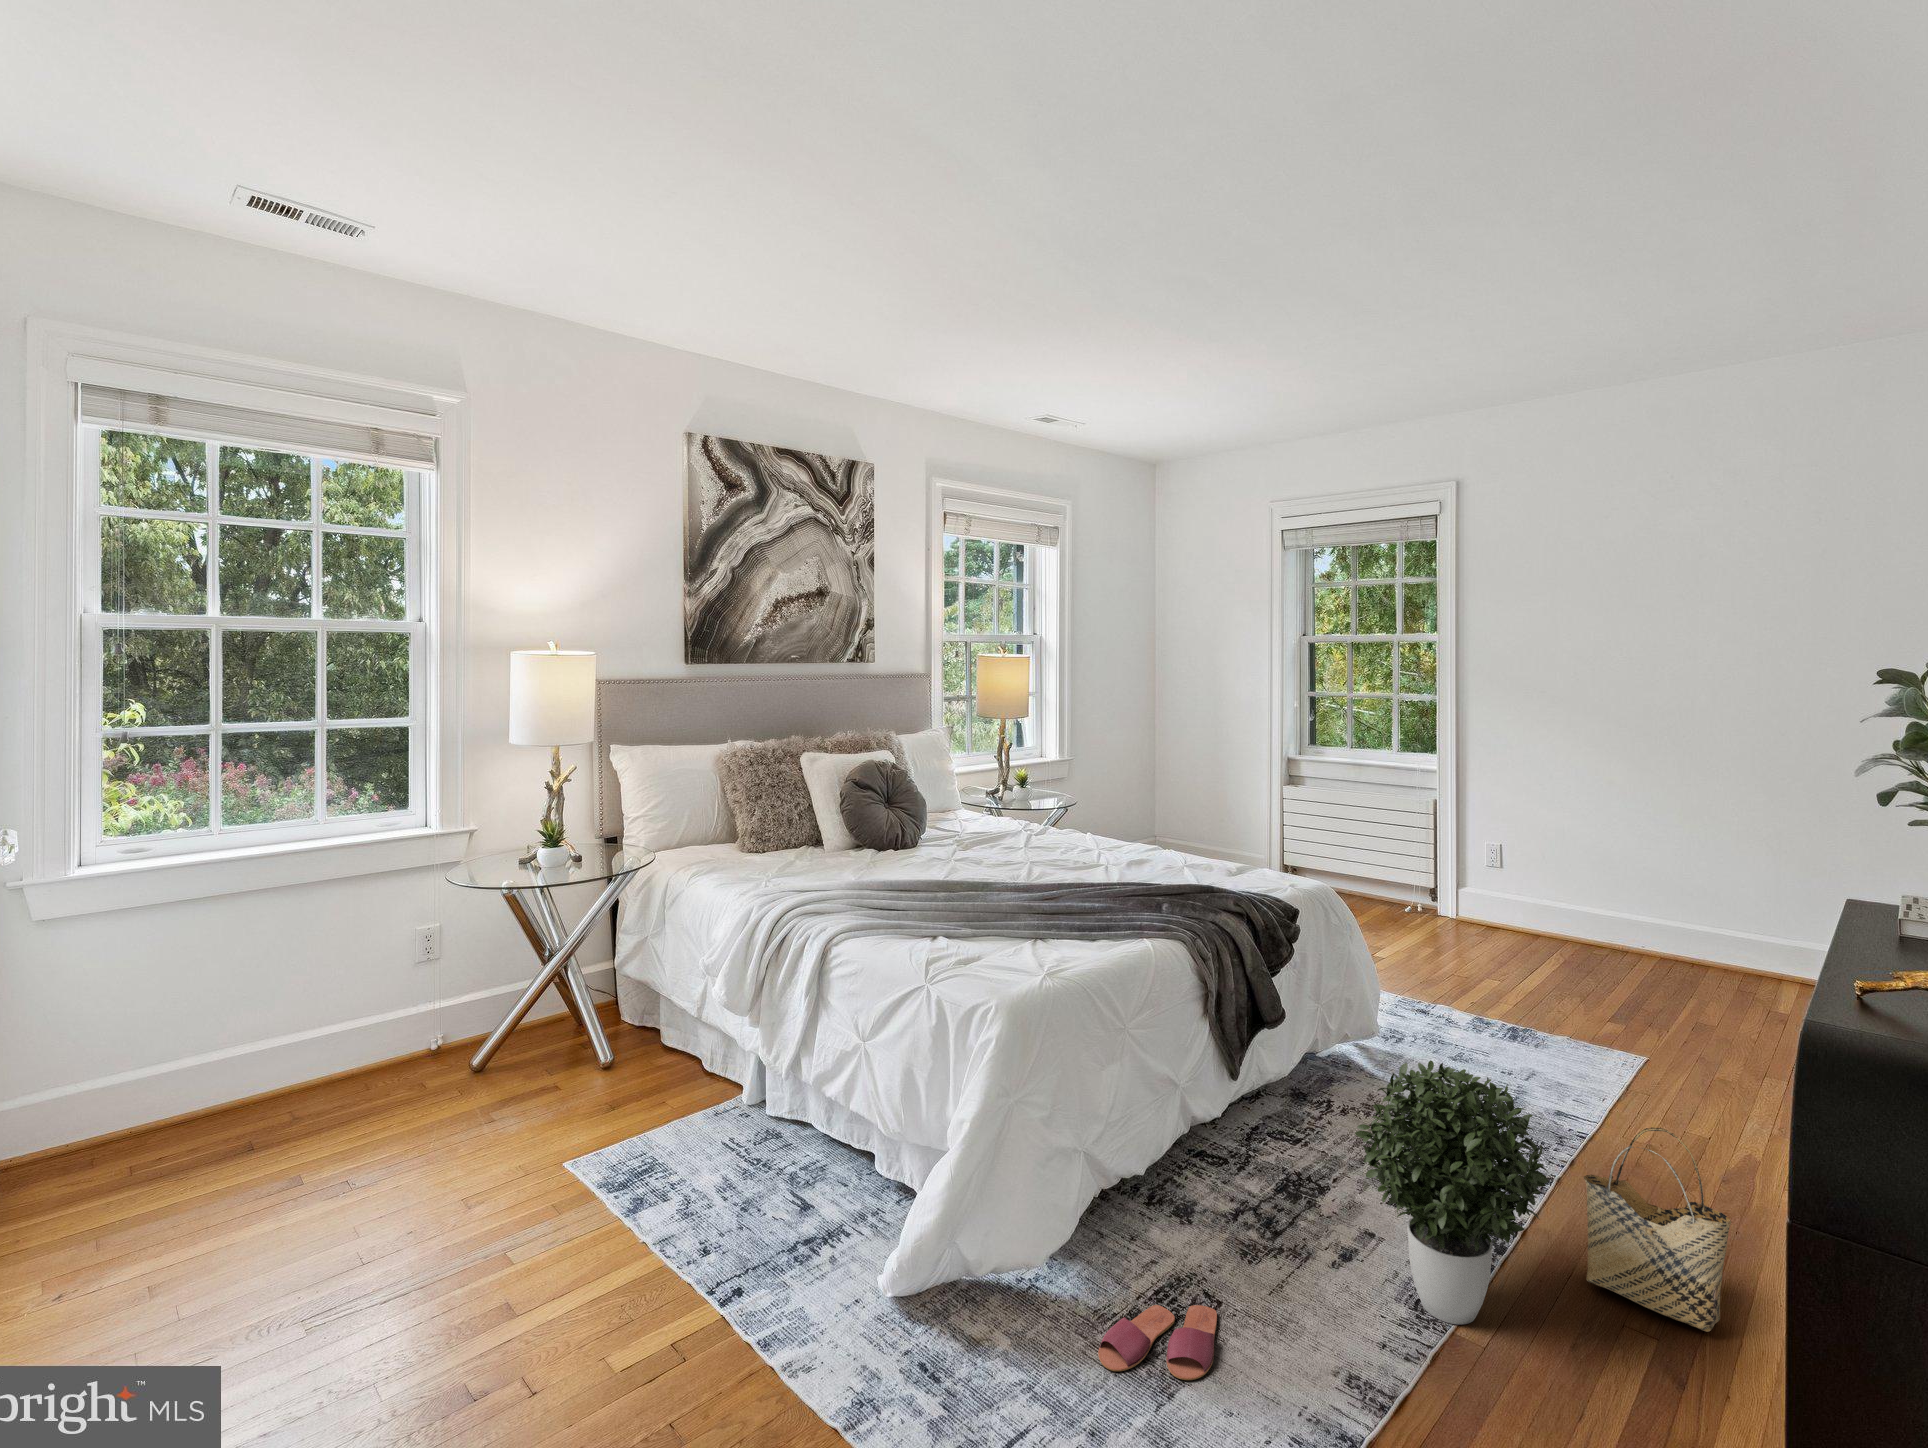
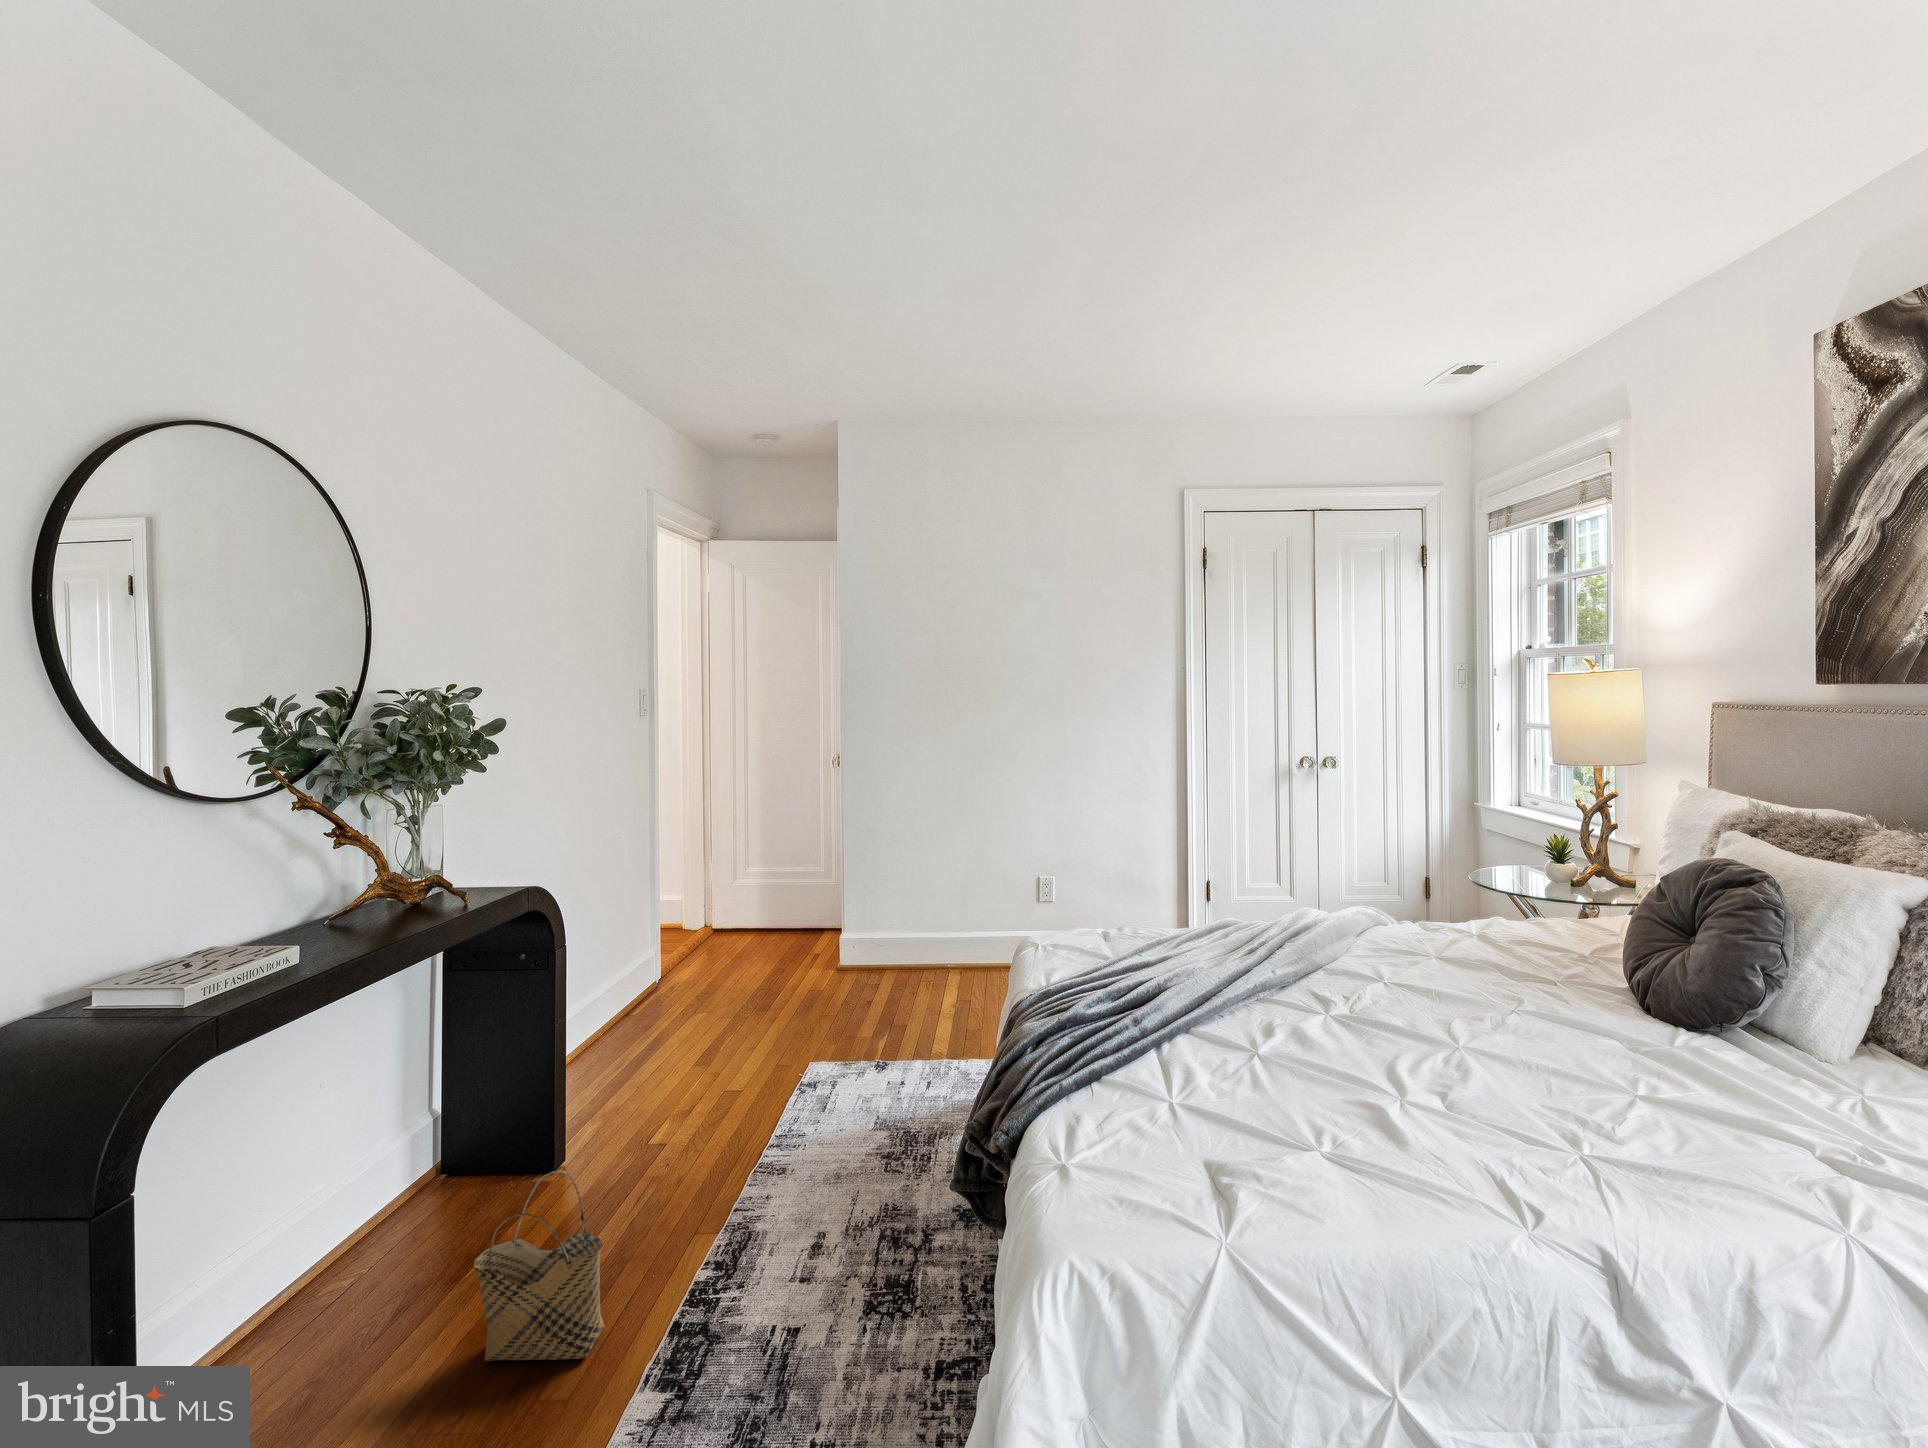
potted plant: present [1355,1060,1549,1325] -> none [649,1048,798,1264]
slippers: present [1098,1305,1217,1380] -> none [863,1114,927,1167]

